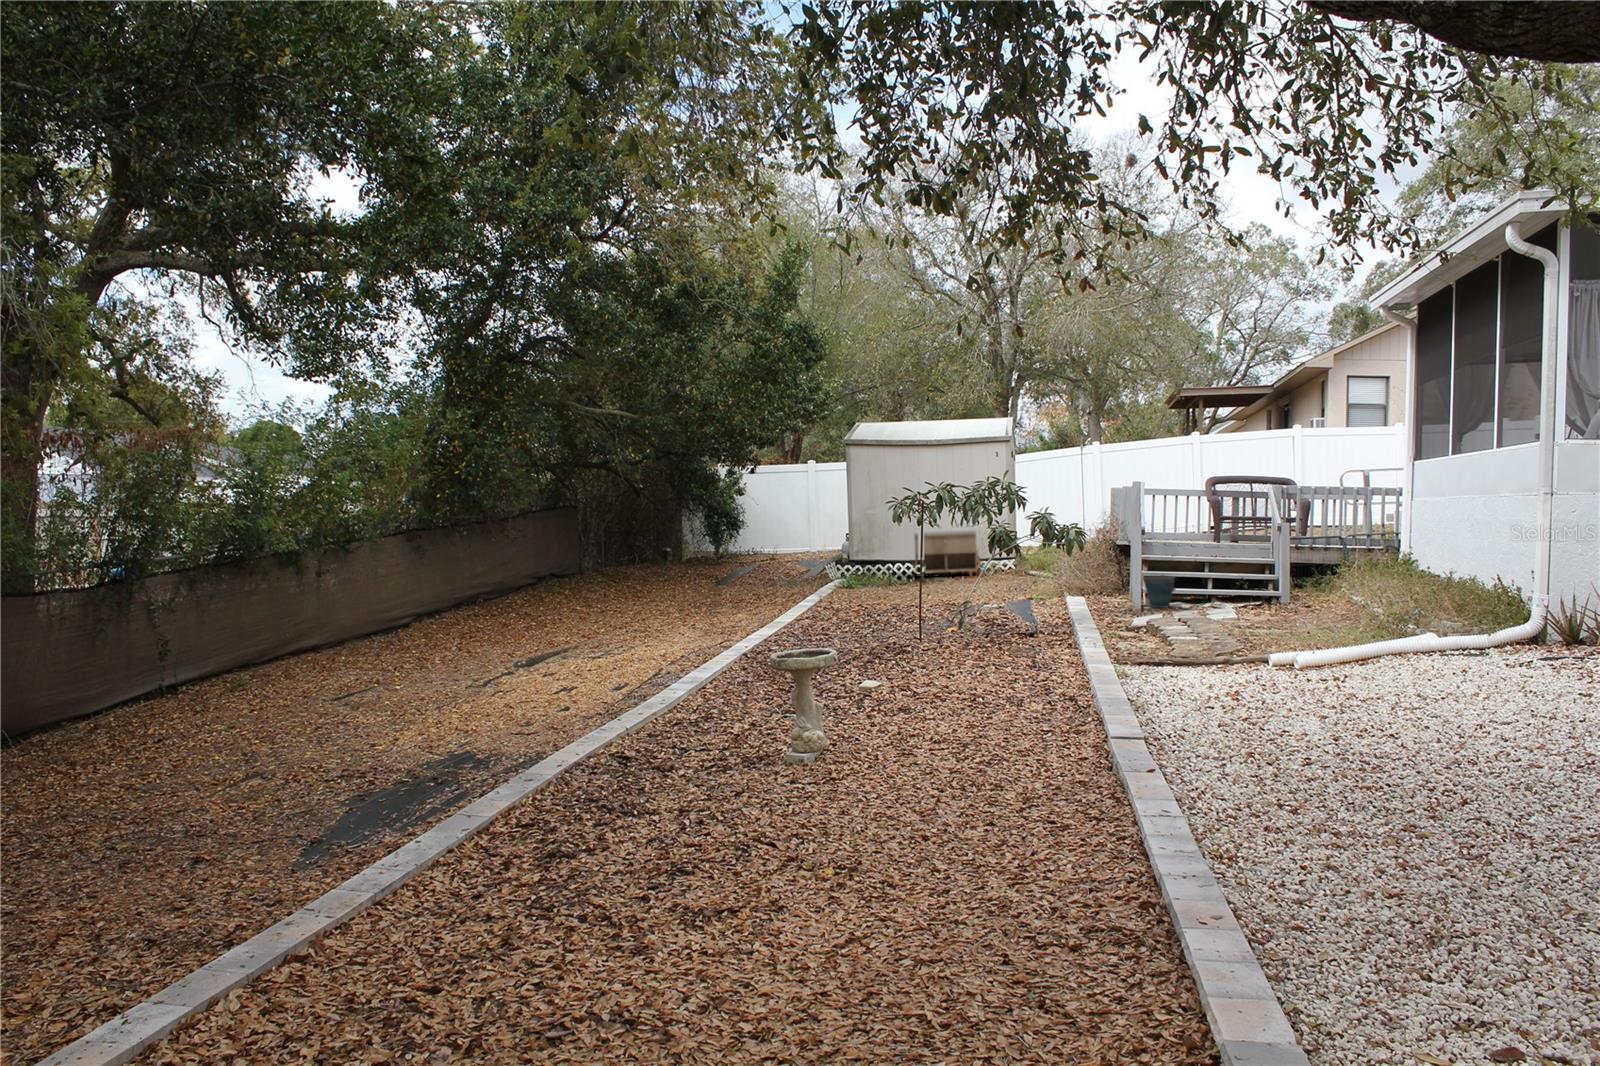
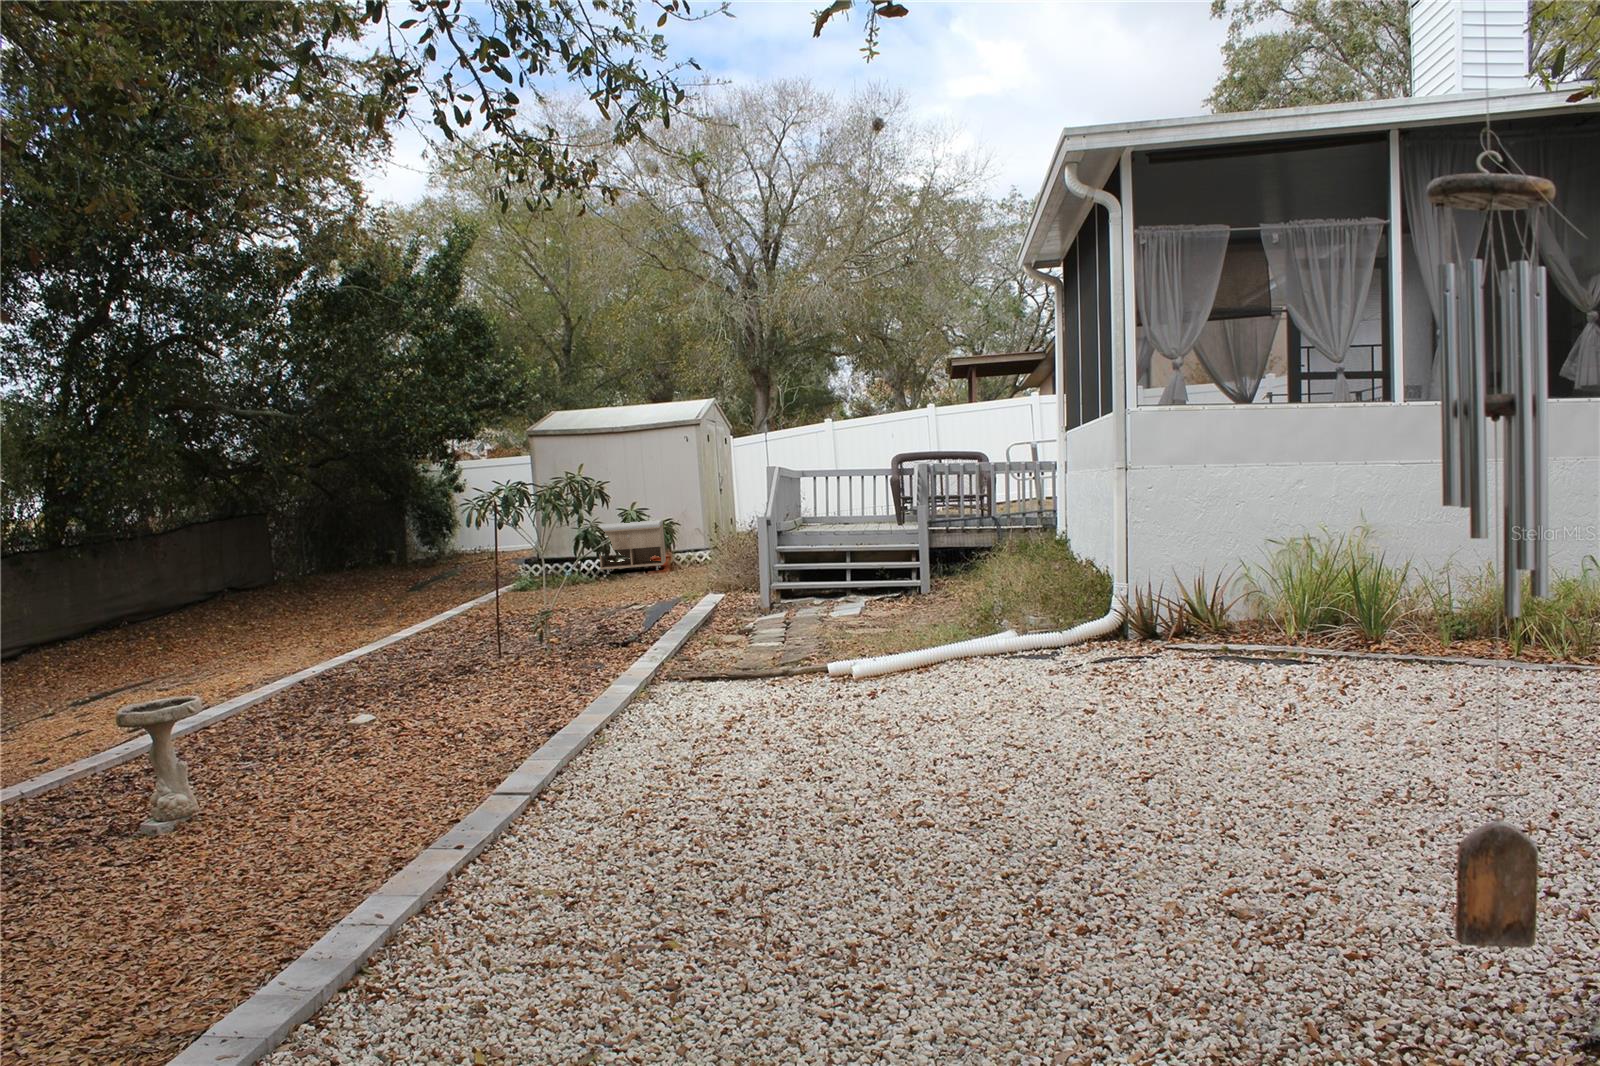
bucket: present [1144,575,1175,608] -> none [778,568,811,603]

